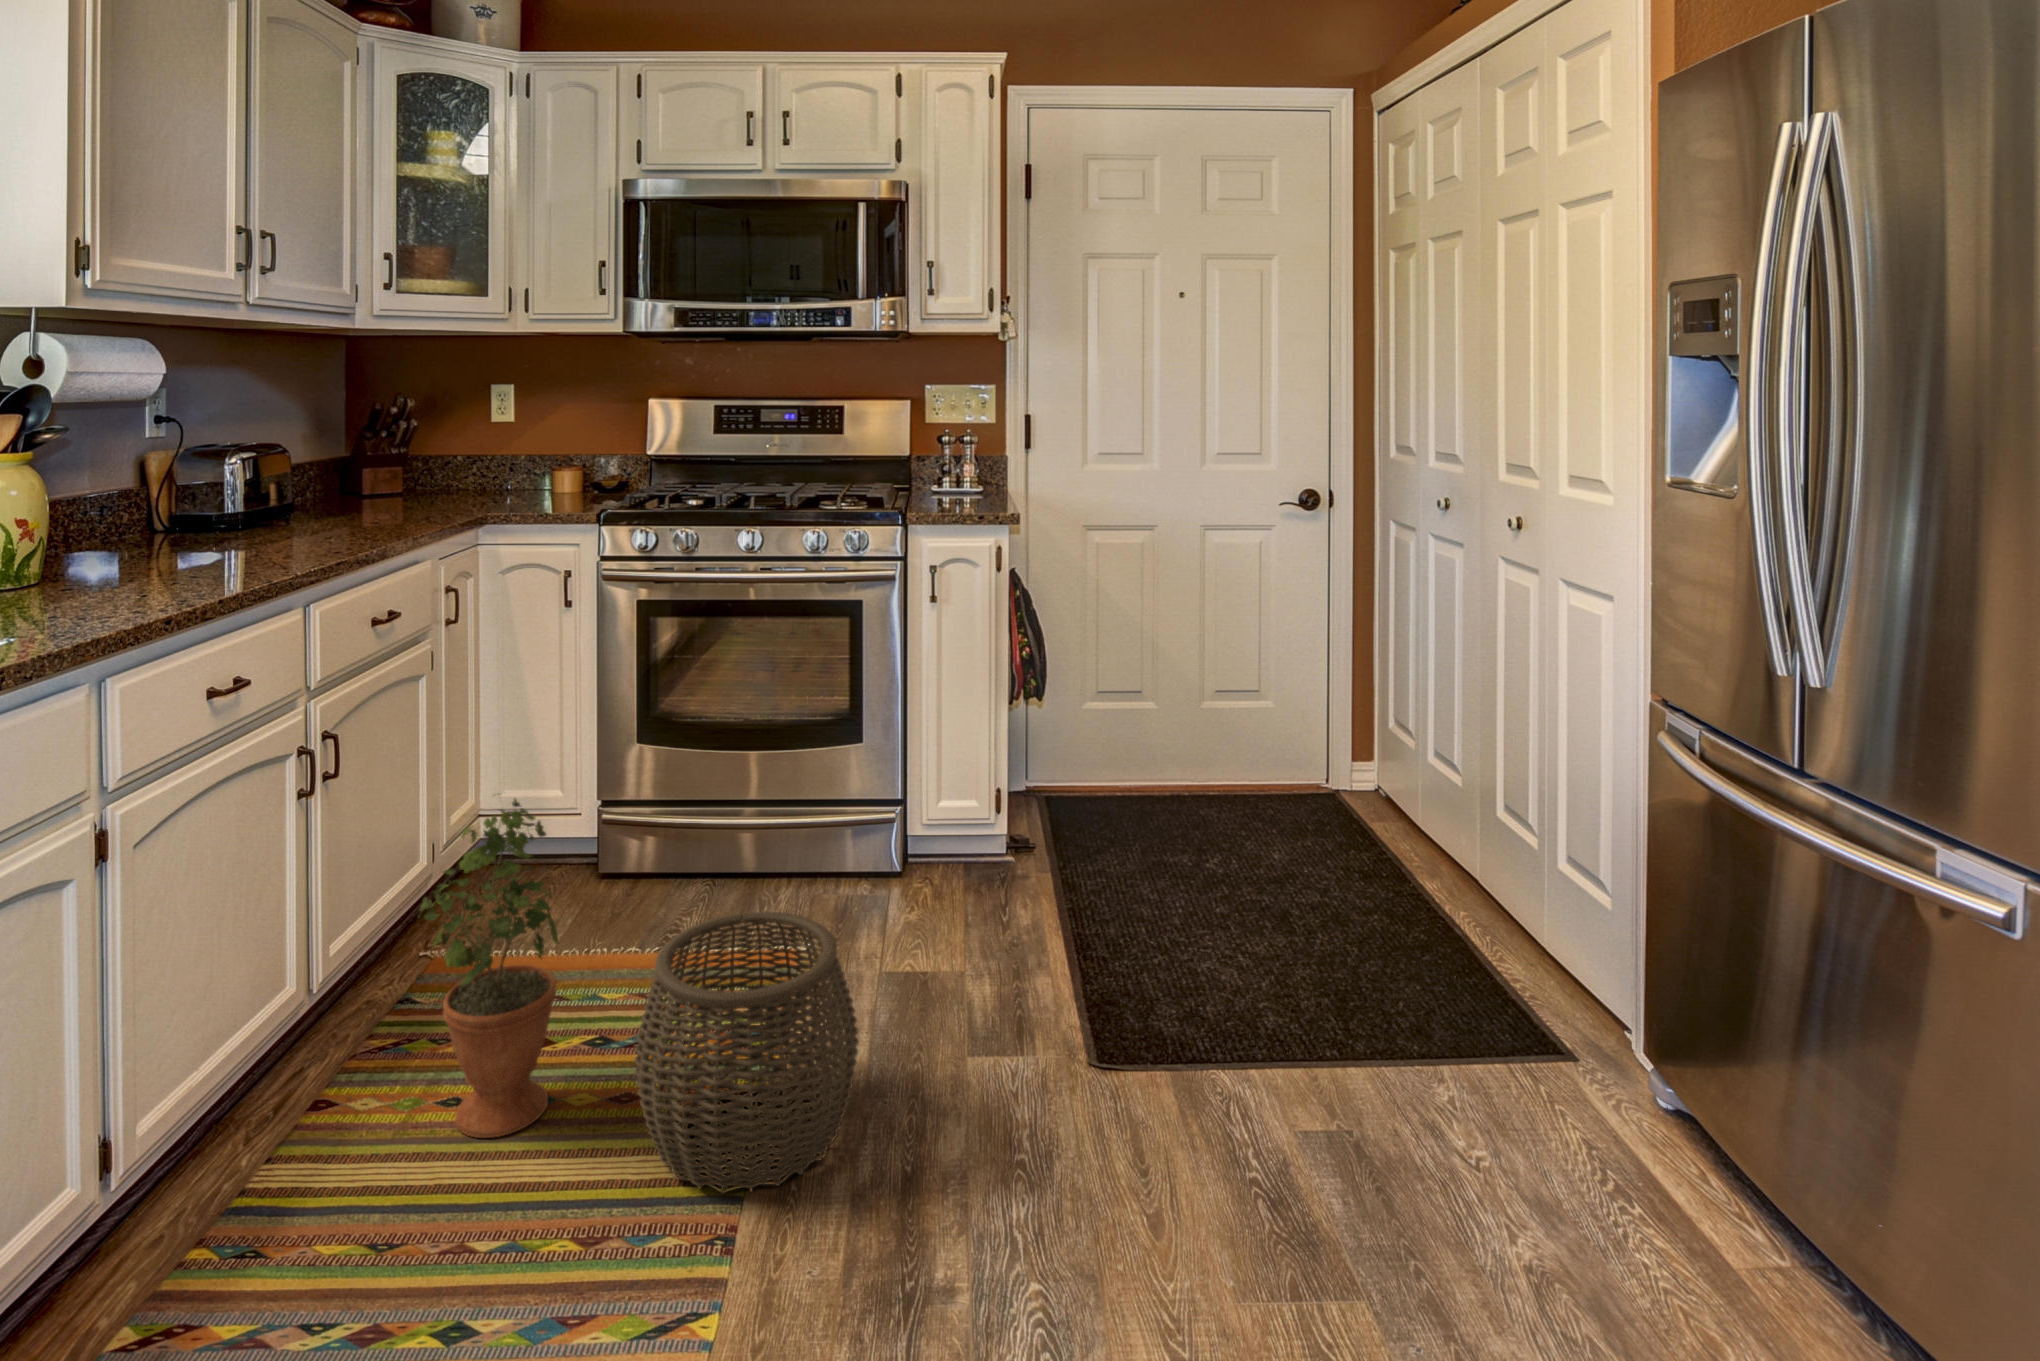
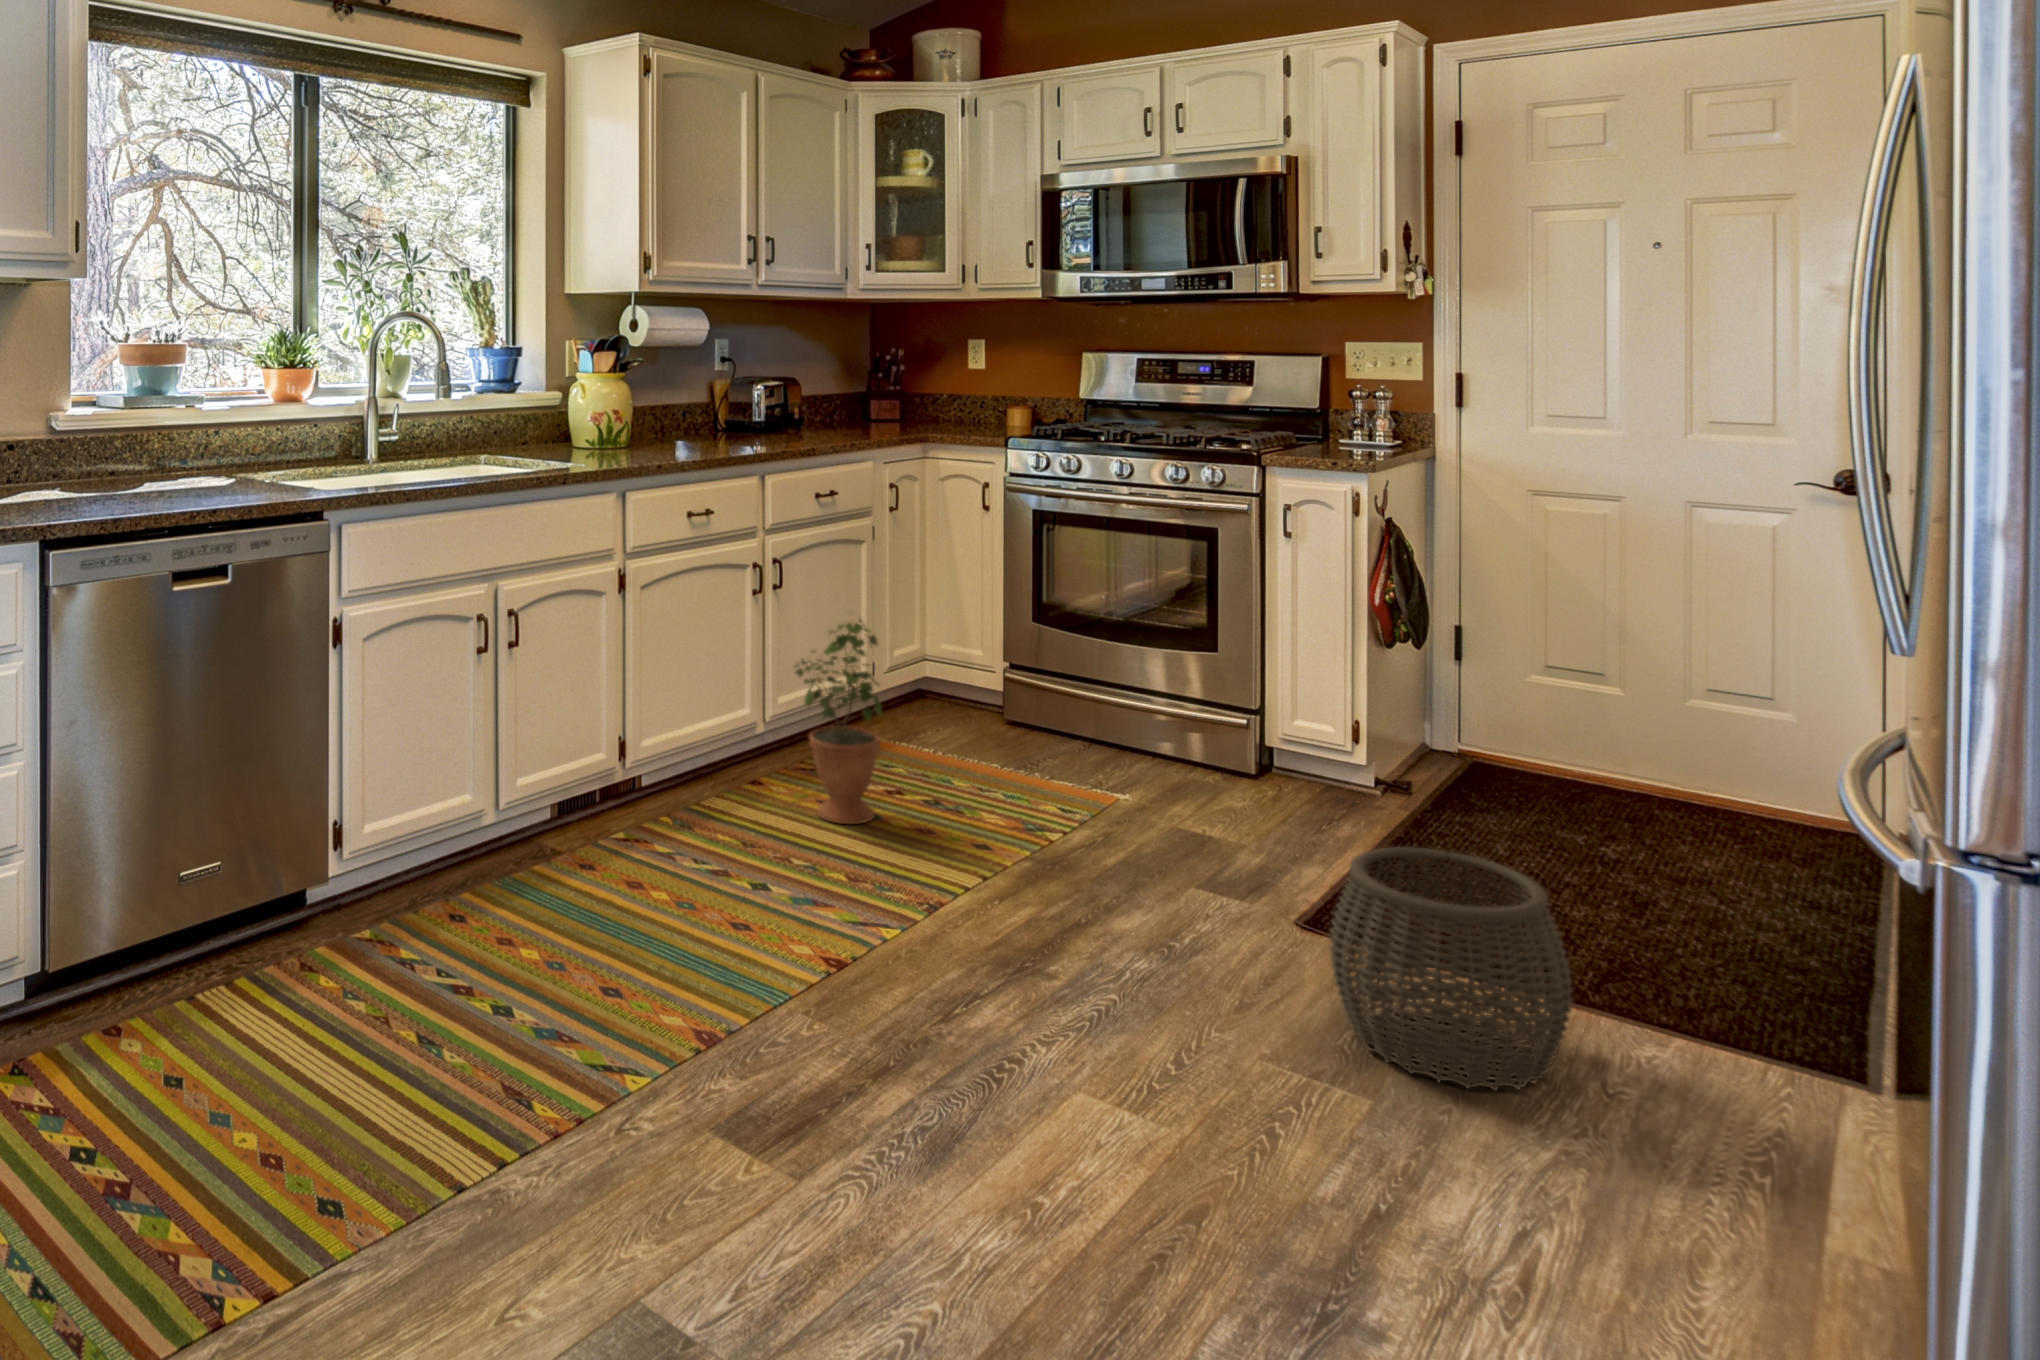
woven basket: present [634,912,859,1193] -> present [1329,847,1572,1090]

